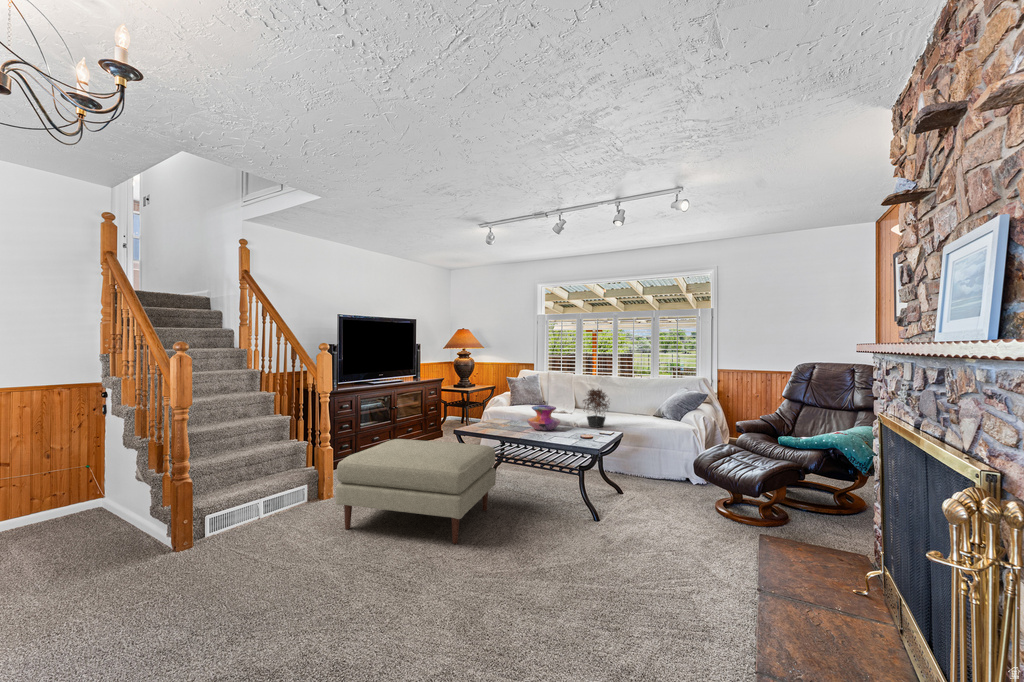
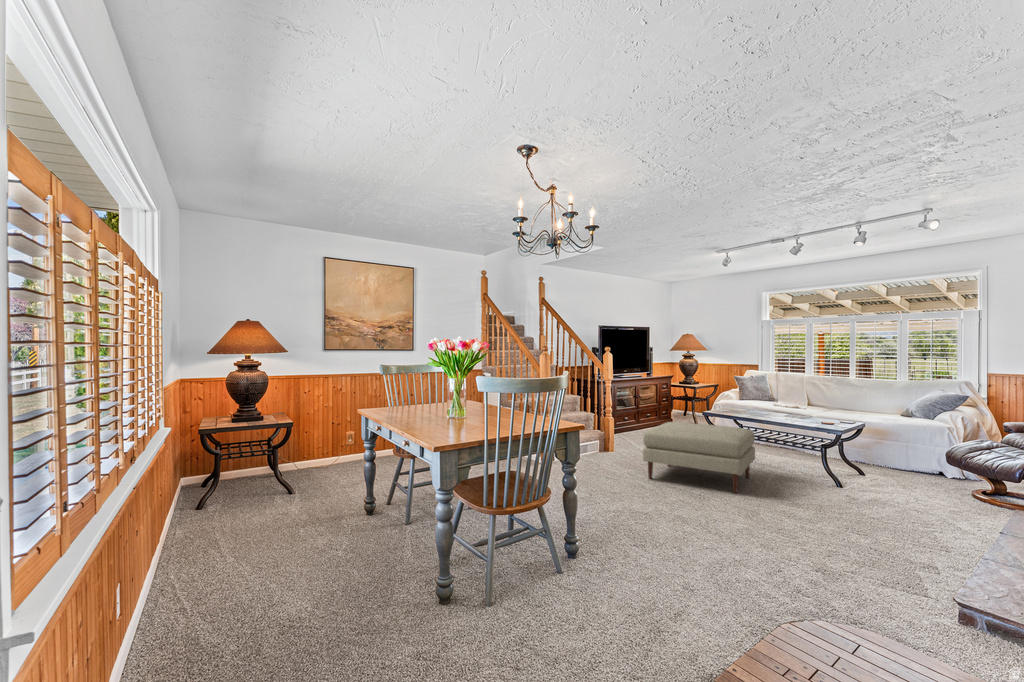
potted plant: present [583,389,610,428] -> none [824,386,857,422]
decorative vase: present [527,405,560,431] -> none [774,401,806,422]

